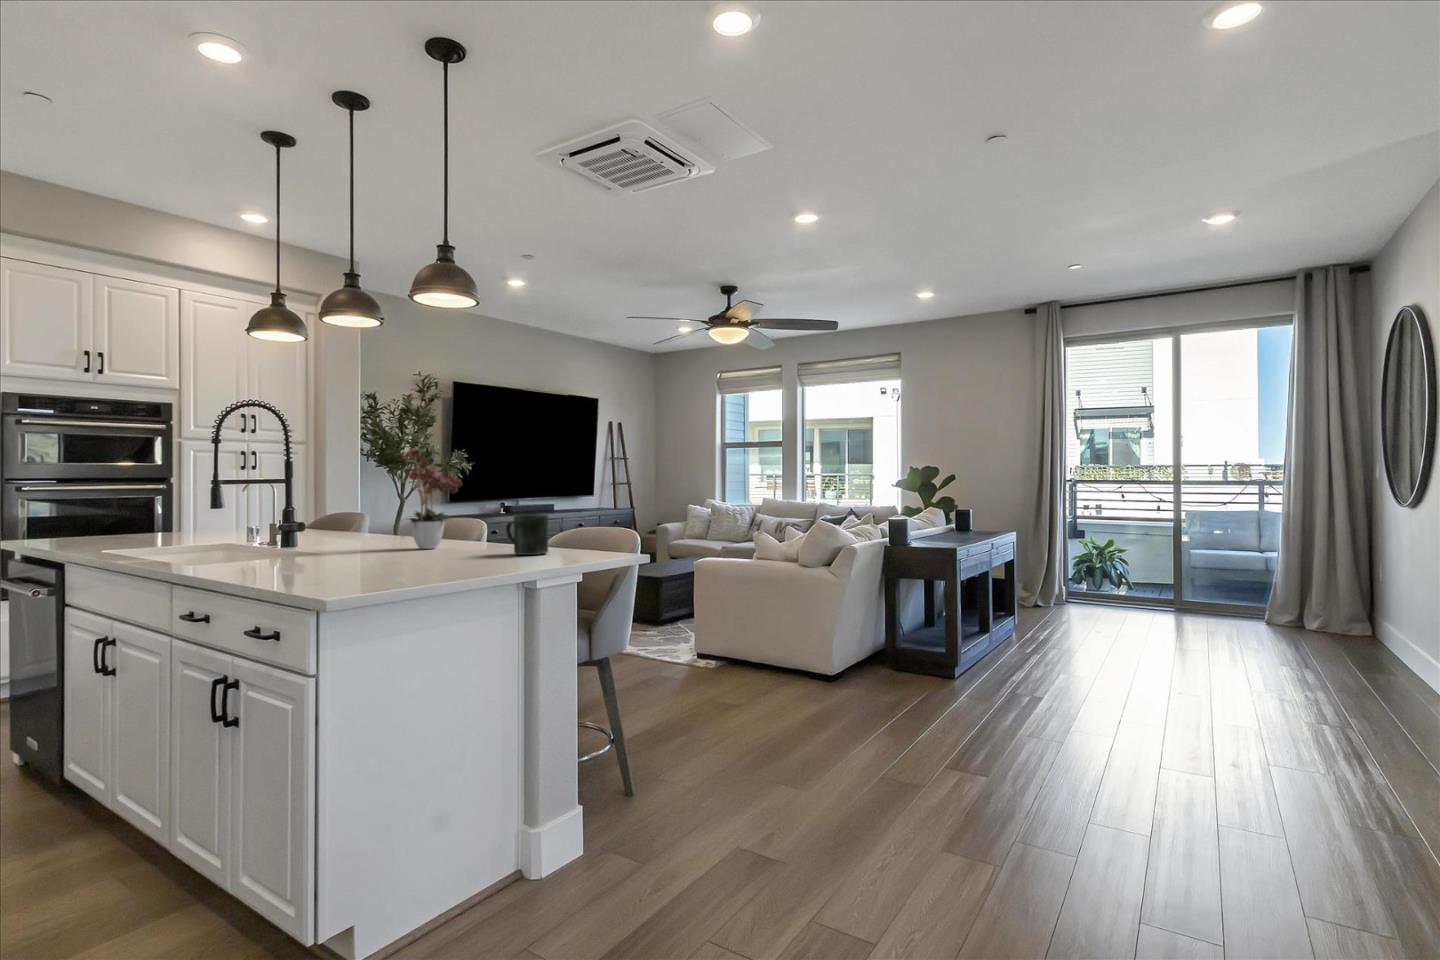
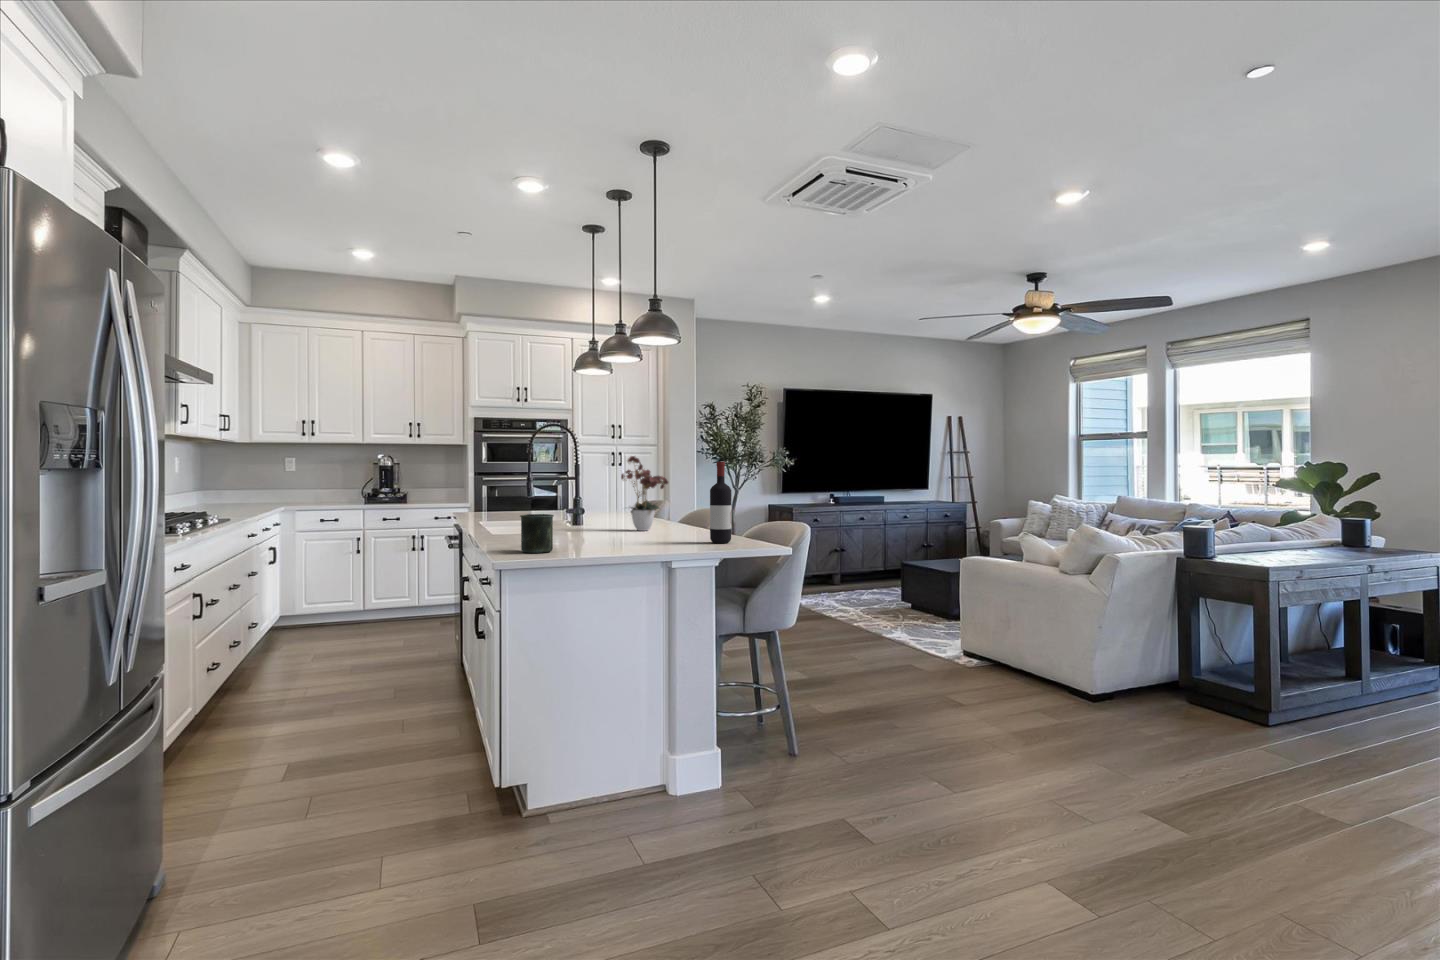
wine bottle: none [576,455,603,557] -> present [710,462,732,543]
mug: present [506,514,549,555] -> present [520,514,554,553]

